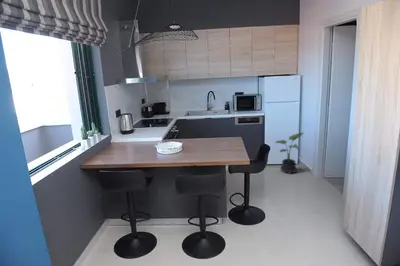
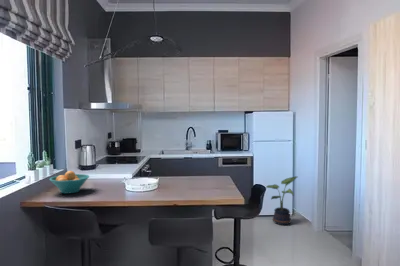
fruit bowl: none [99,139,129,156] -> present [50,171,89,194]

